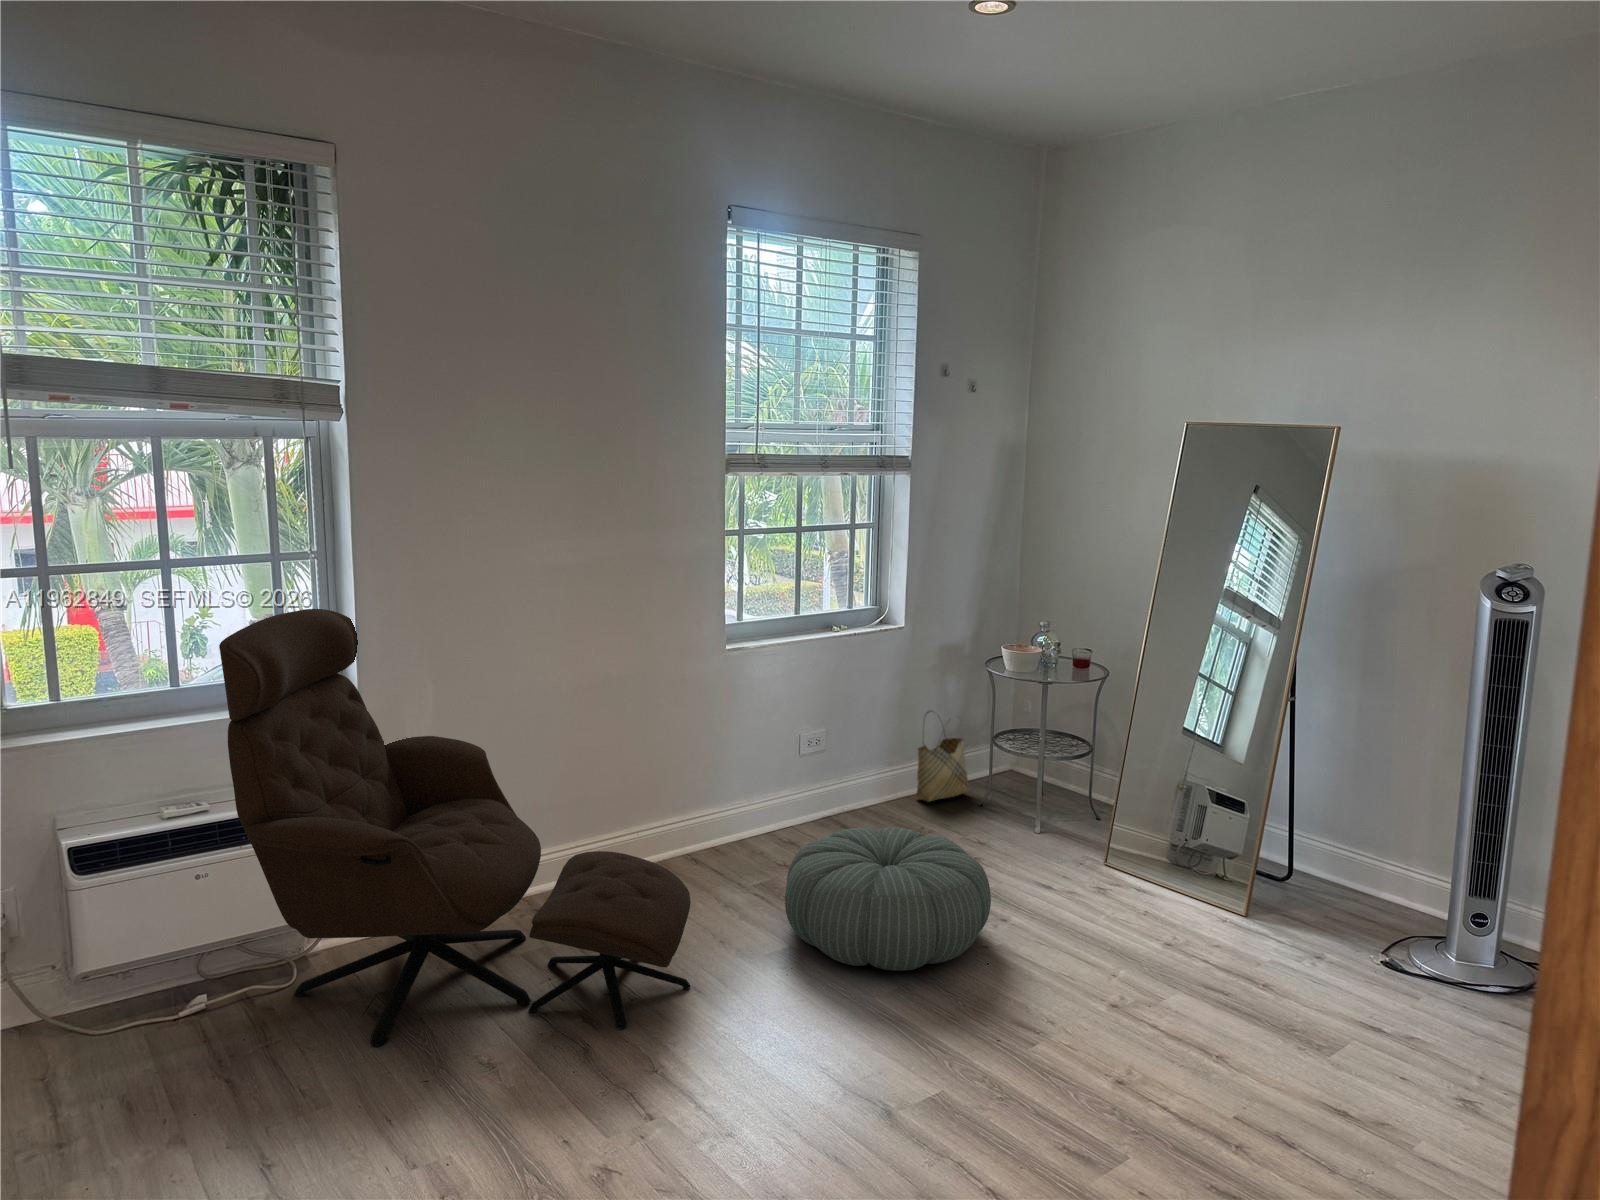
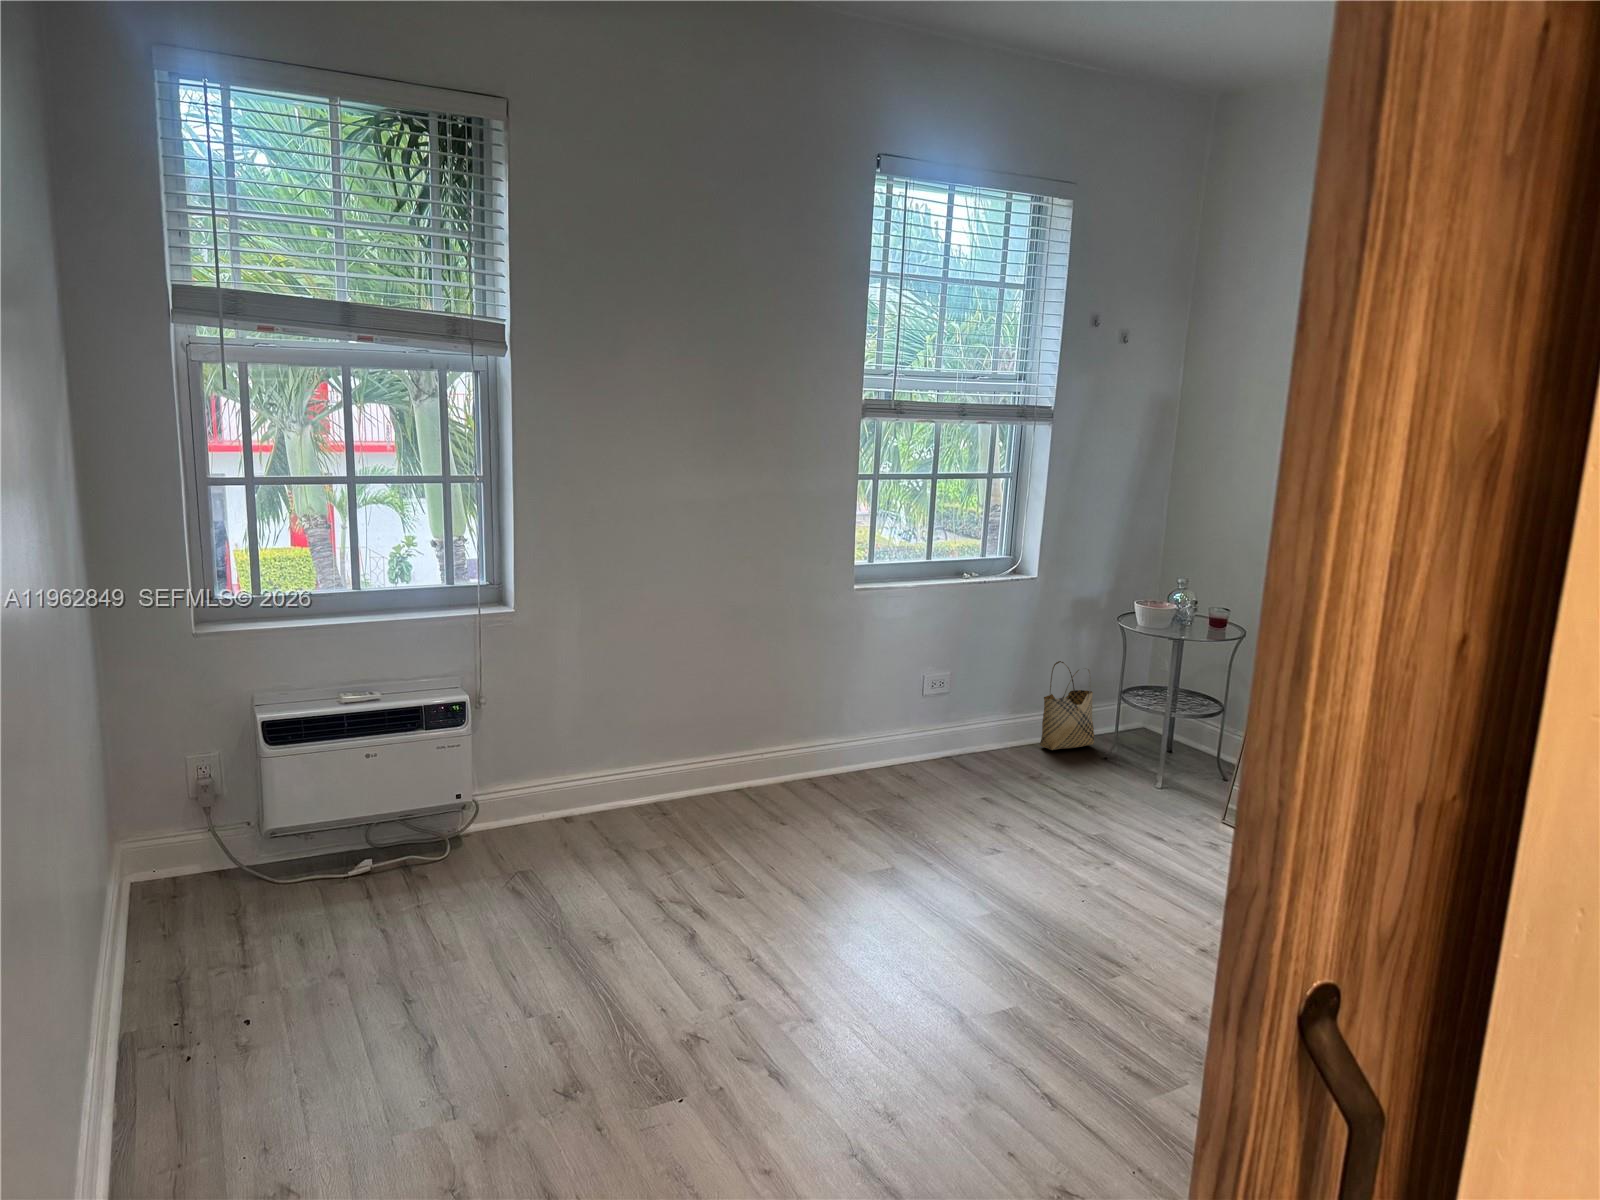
lounge chair: present [219,609,691,1046] -> none [391,526,800,923]
pouf: present [785,827,991,971] -> none [891,764,1093,900]

